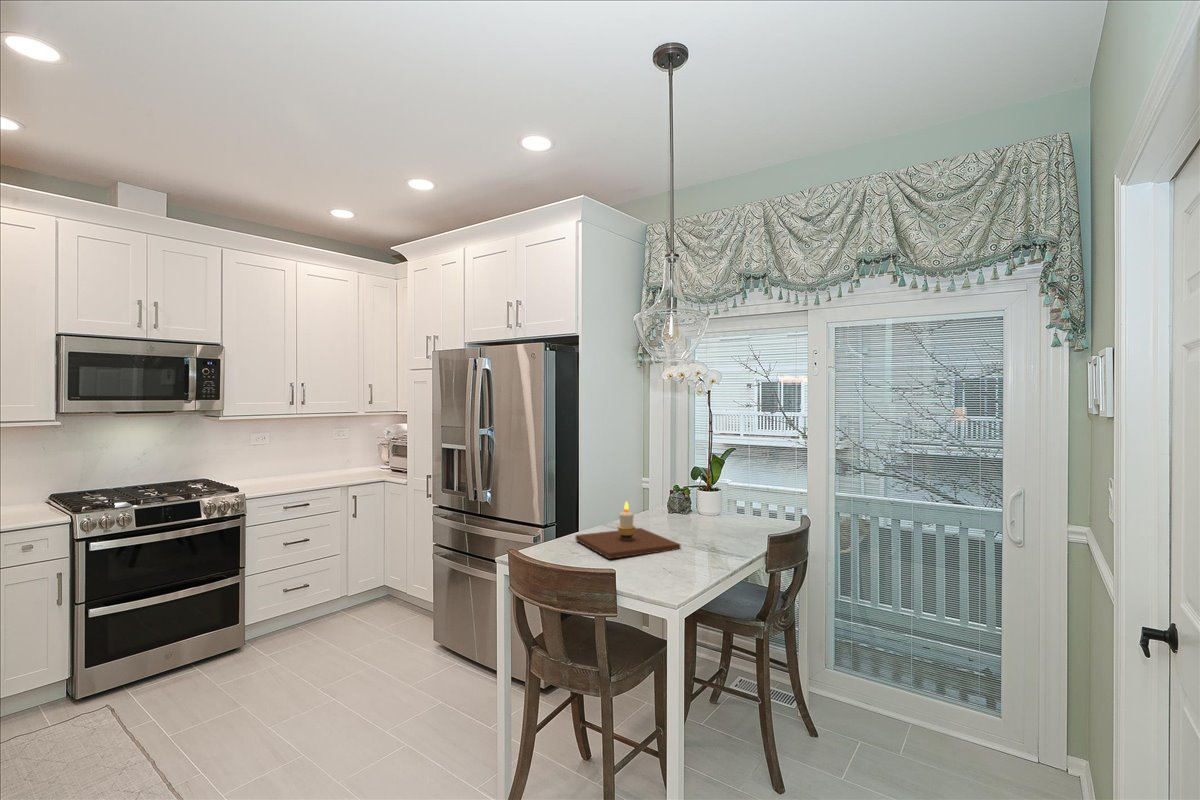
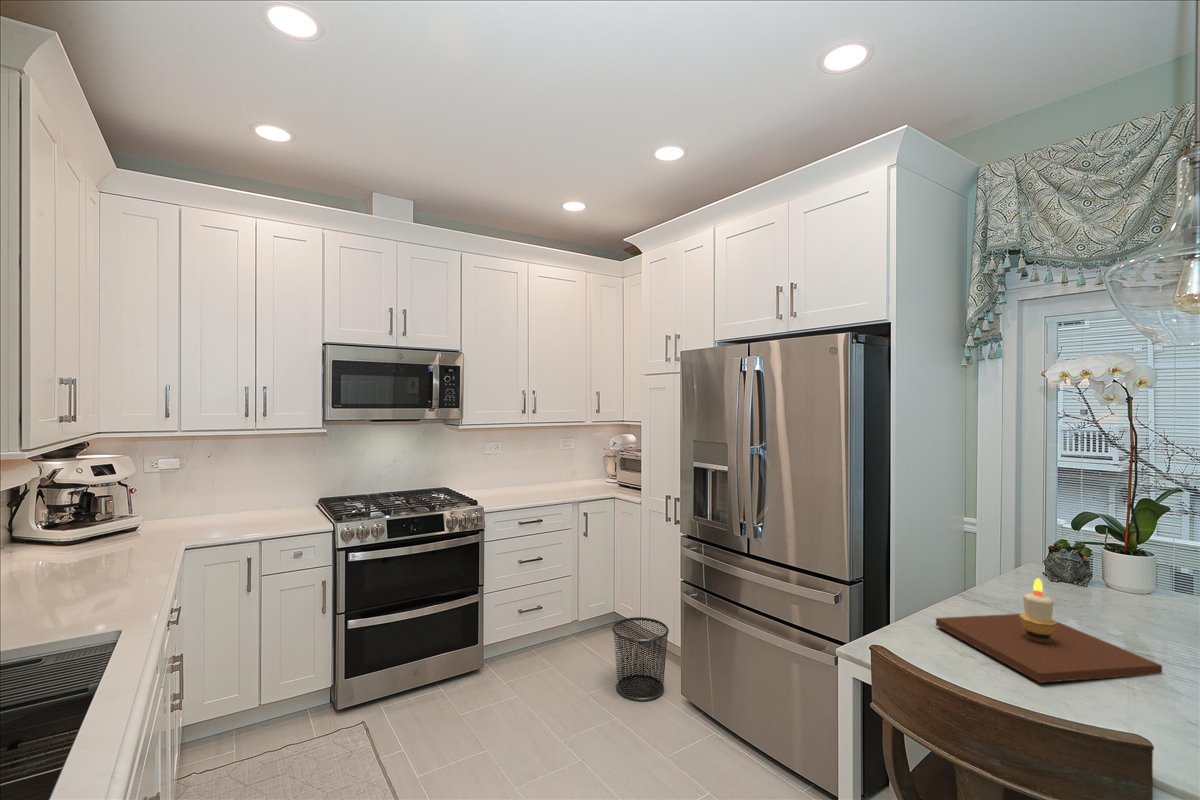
waste bin: none [373,583,425,651] -> present [612,617,669,701]

